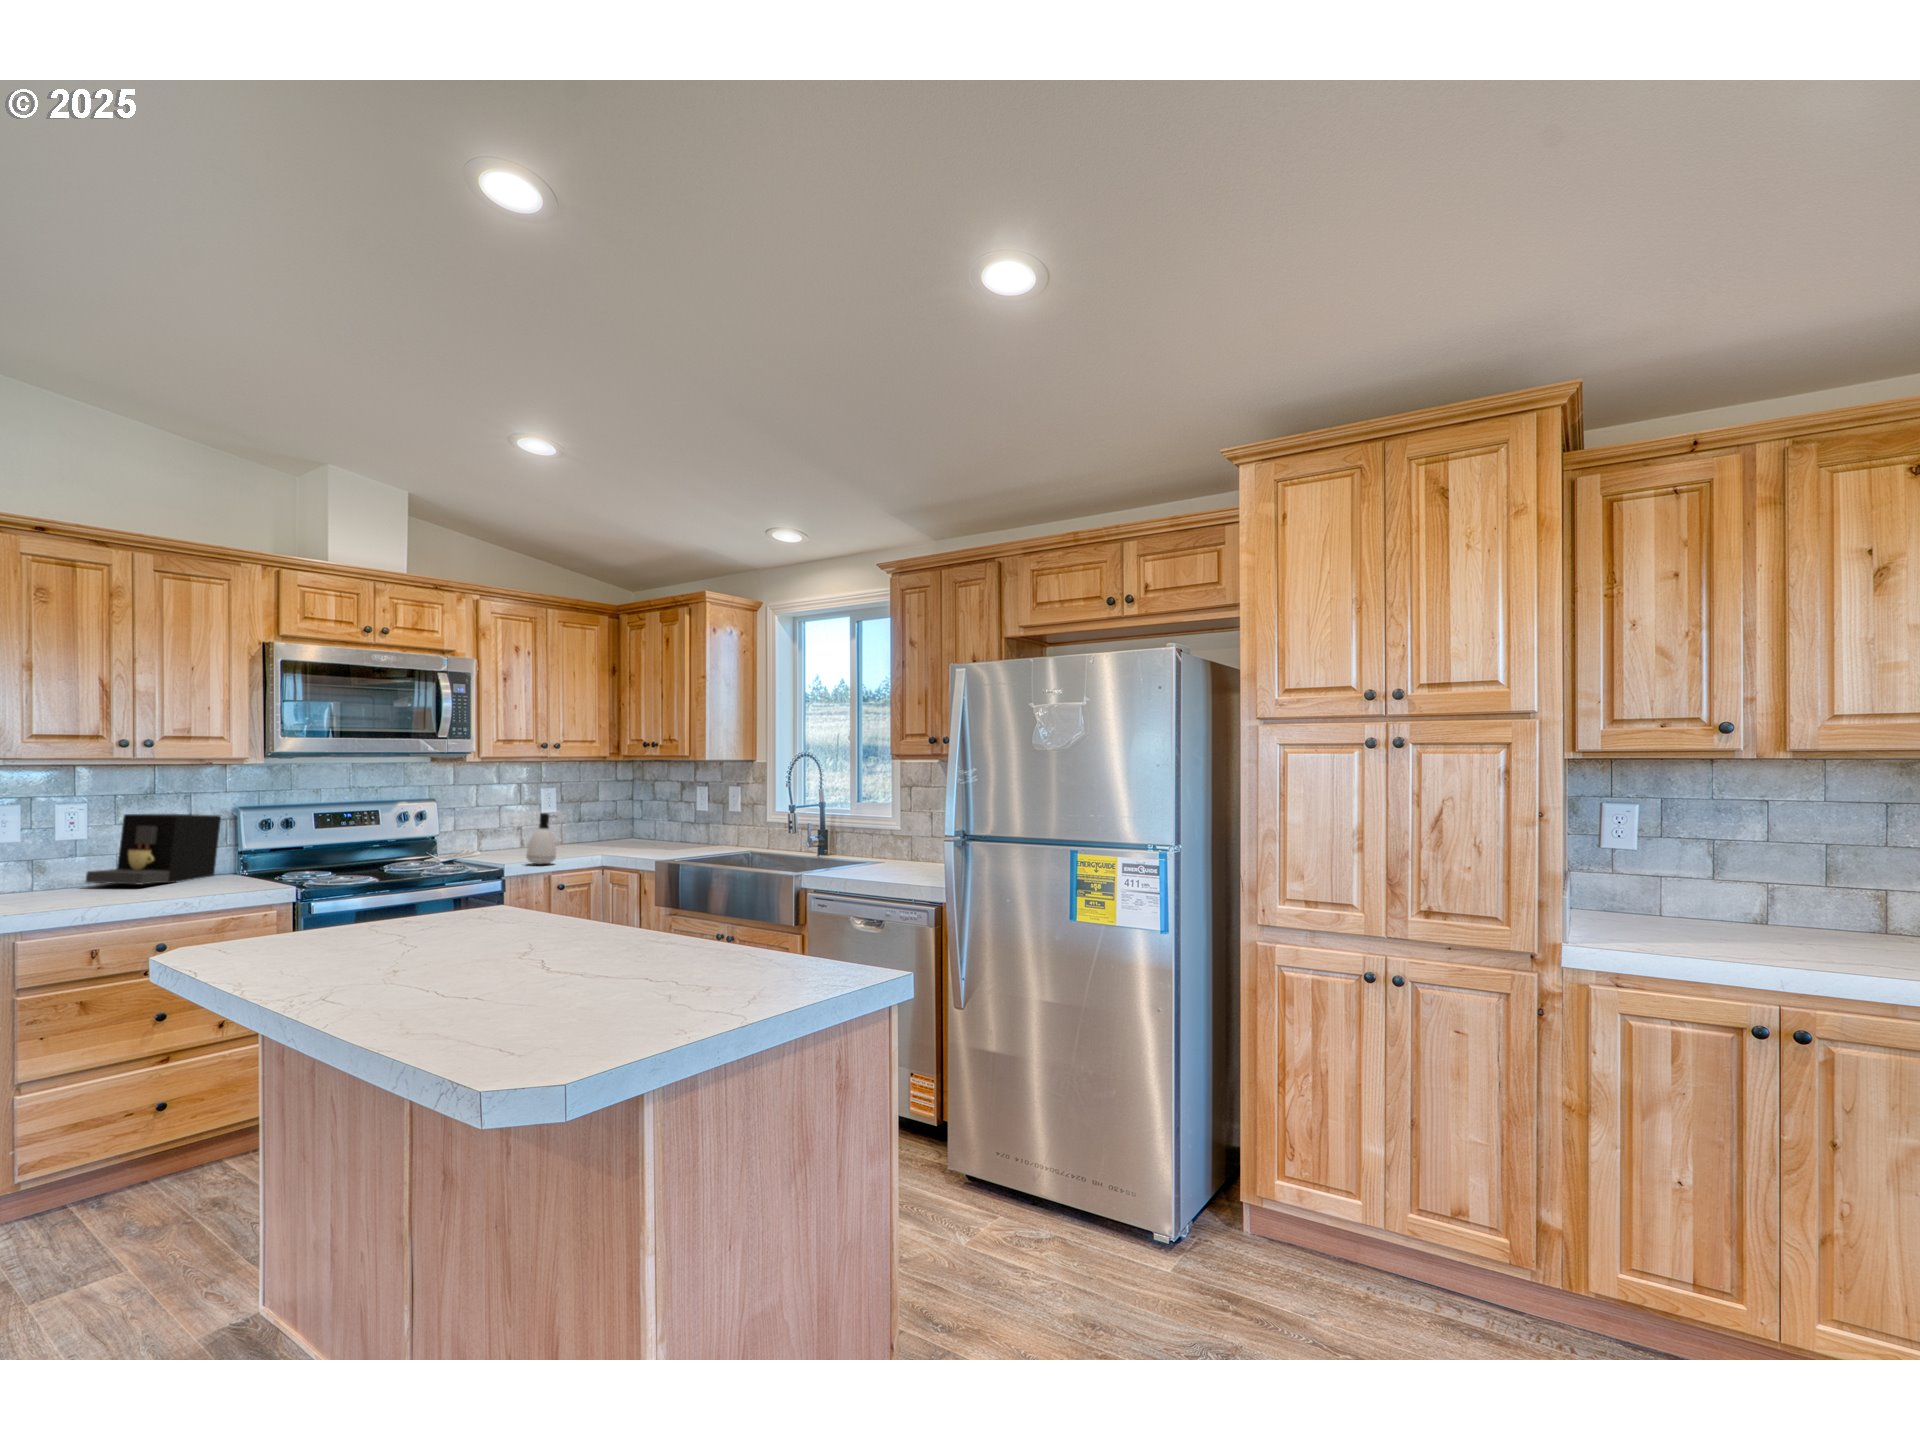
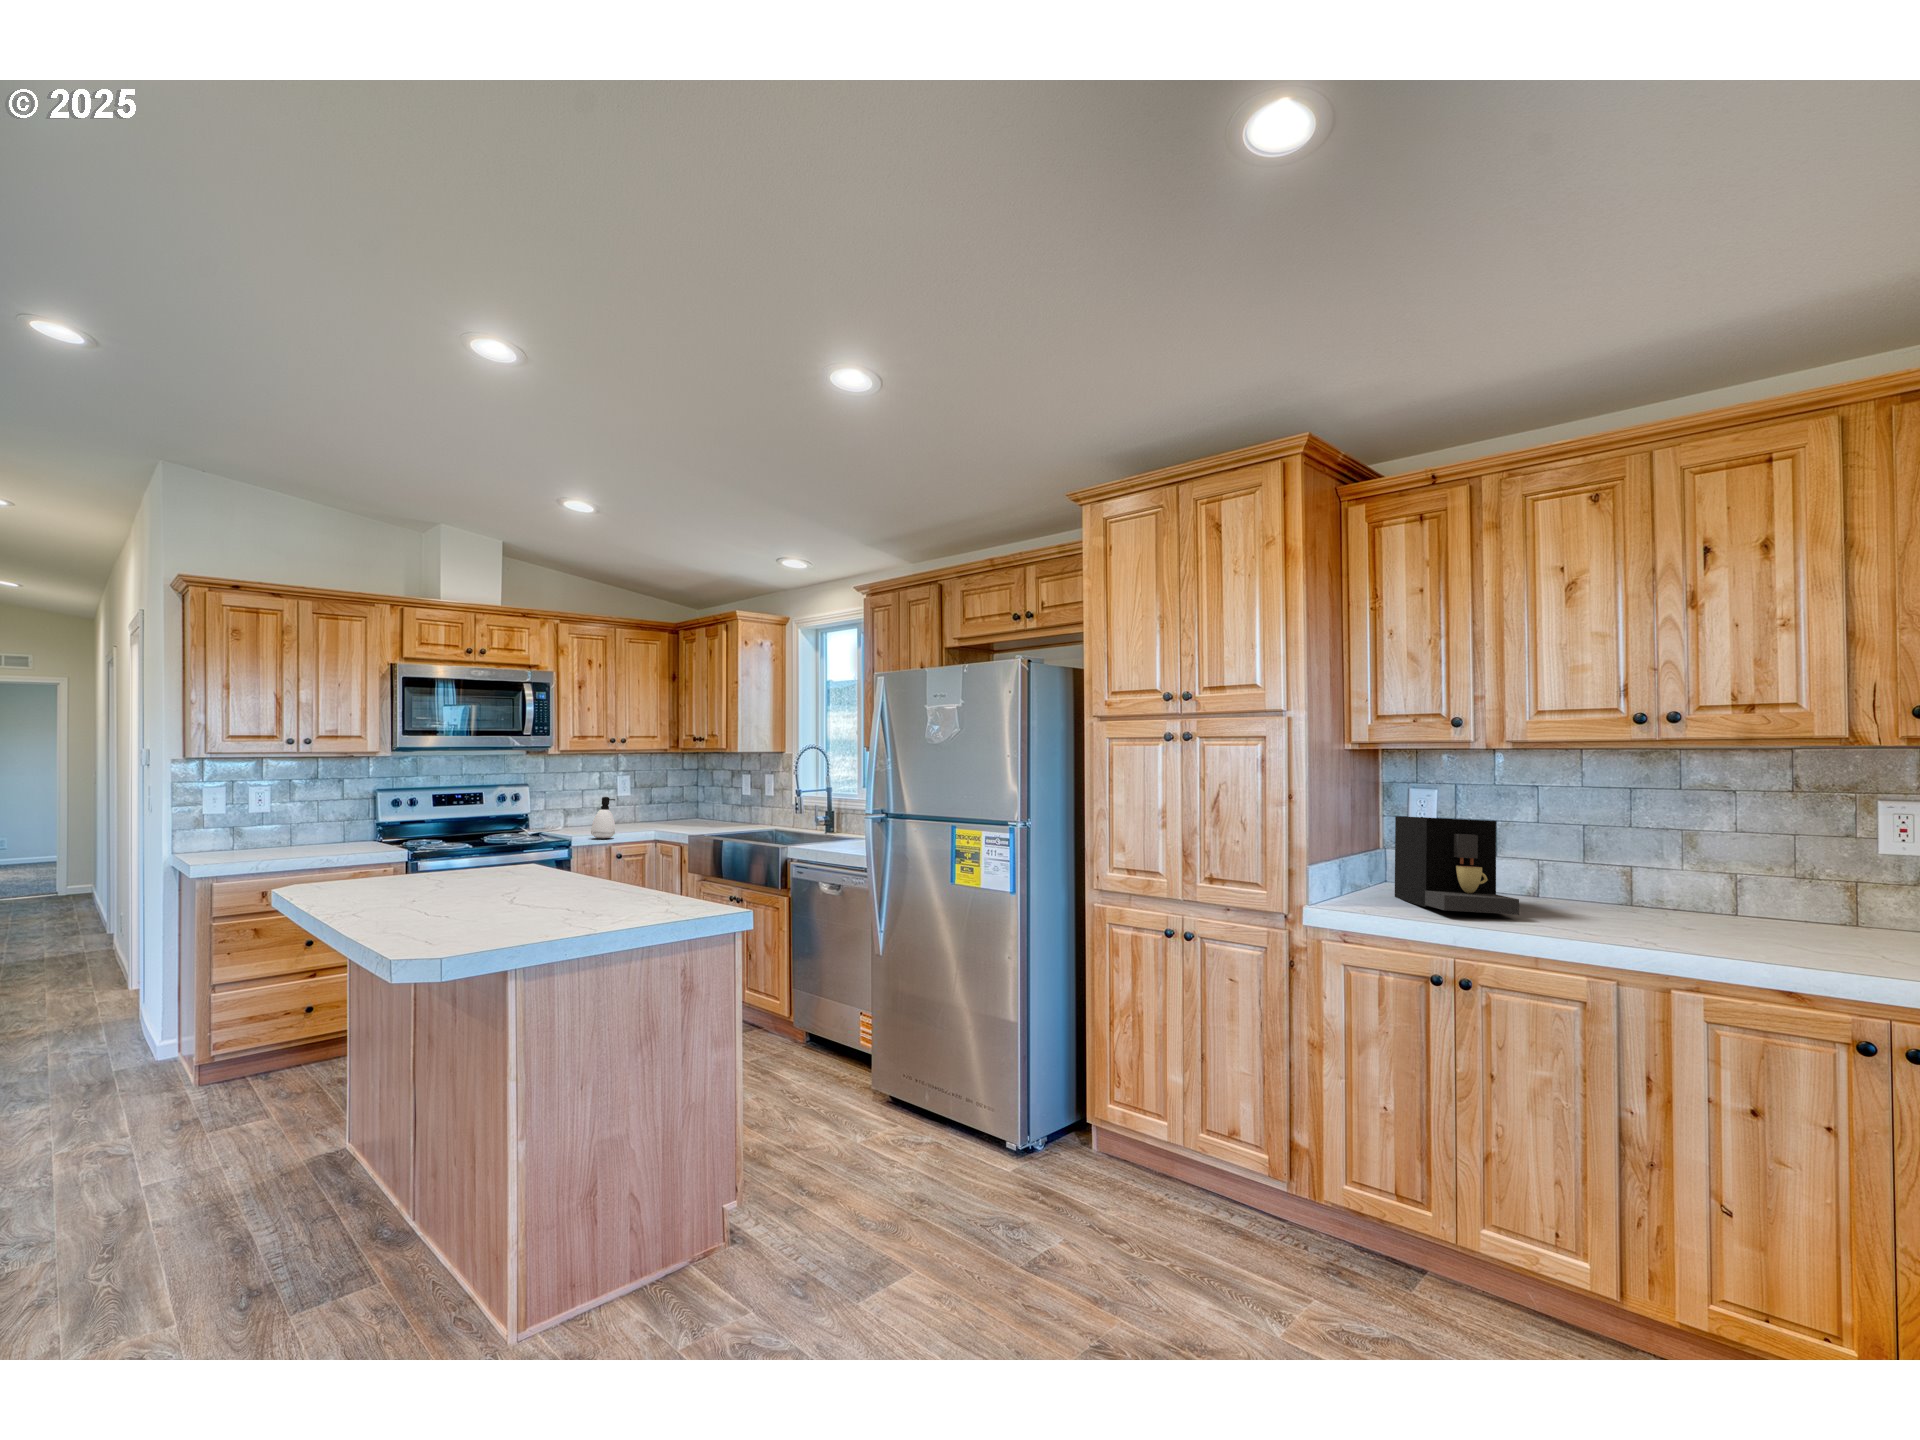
coffee maker: present [86,814,221,885] -> present [1395,816,1519,915]

